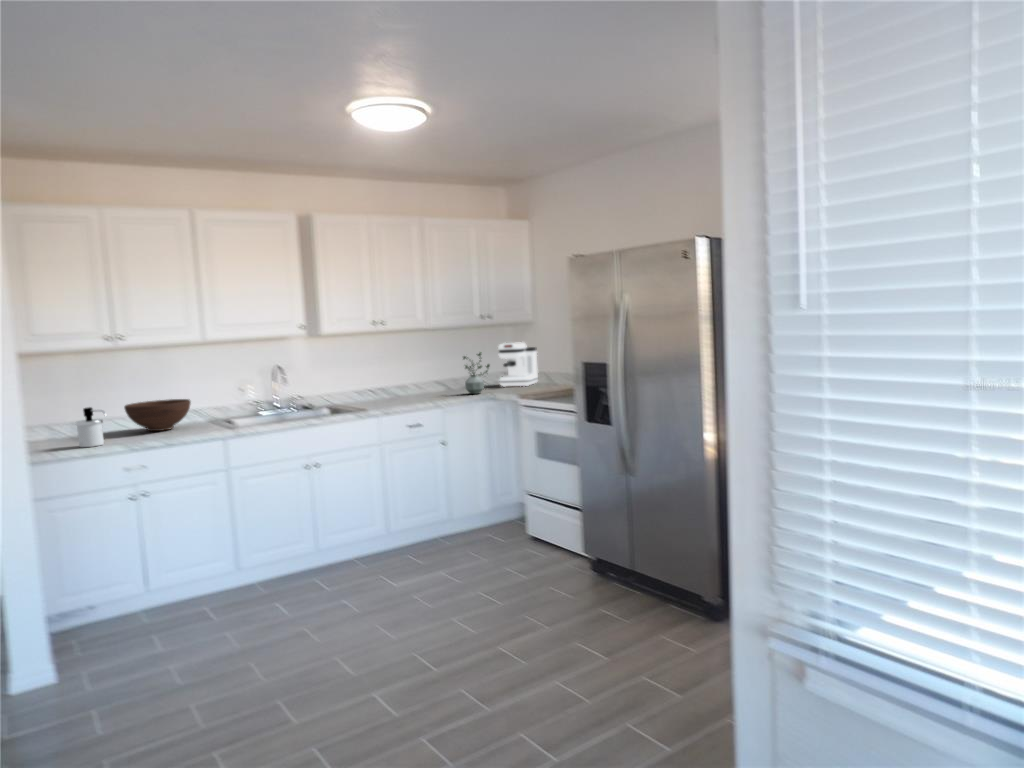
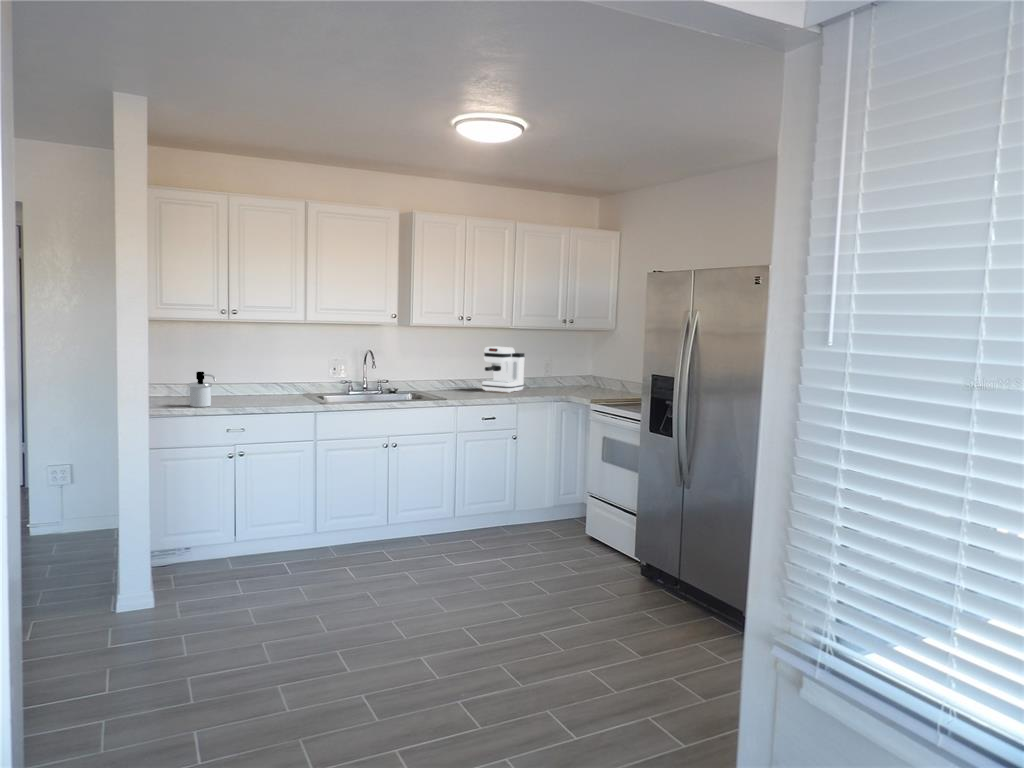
coffee maker: present [498,343,538,387] -> present [482,347,524,393]
potted plant: present [463,352,490,394] -> none [541,354,567,394]
fruit bowl: present [124,399,191,431] -> none [231,371,288,399]

